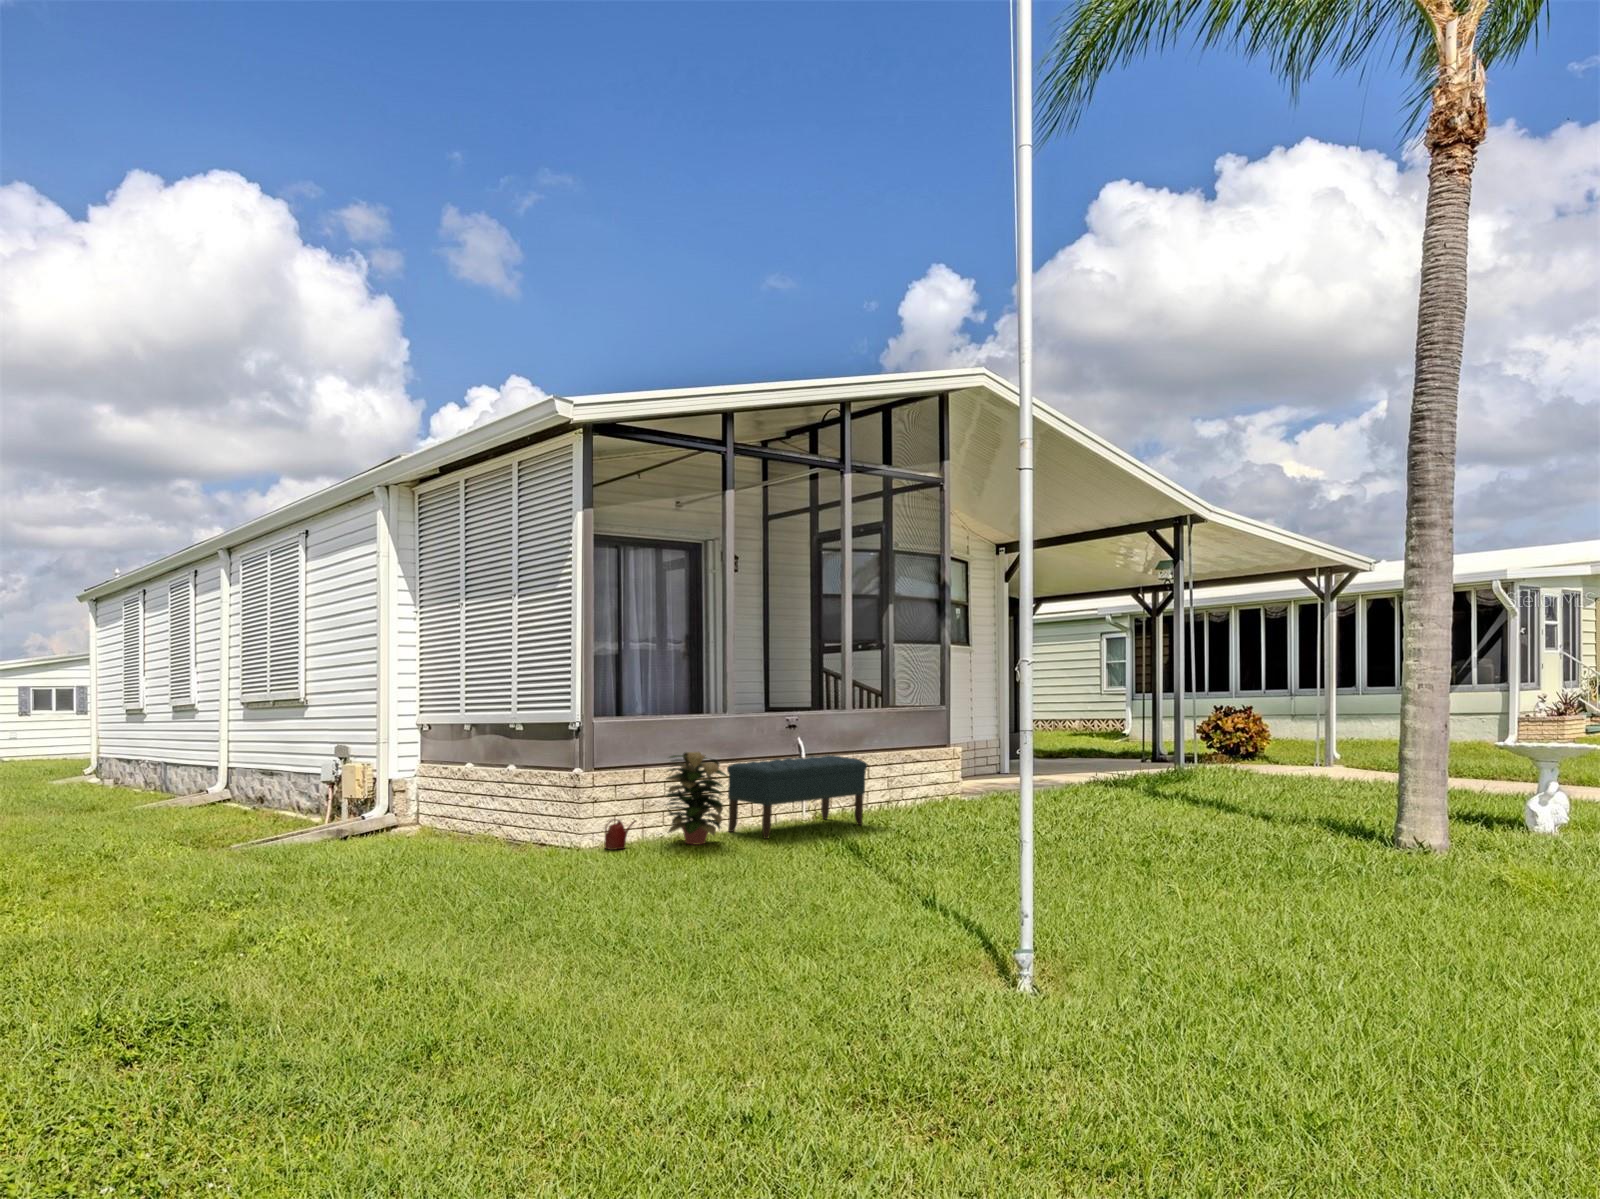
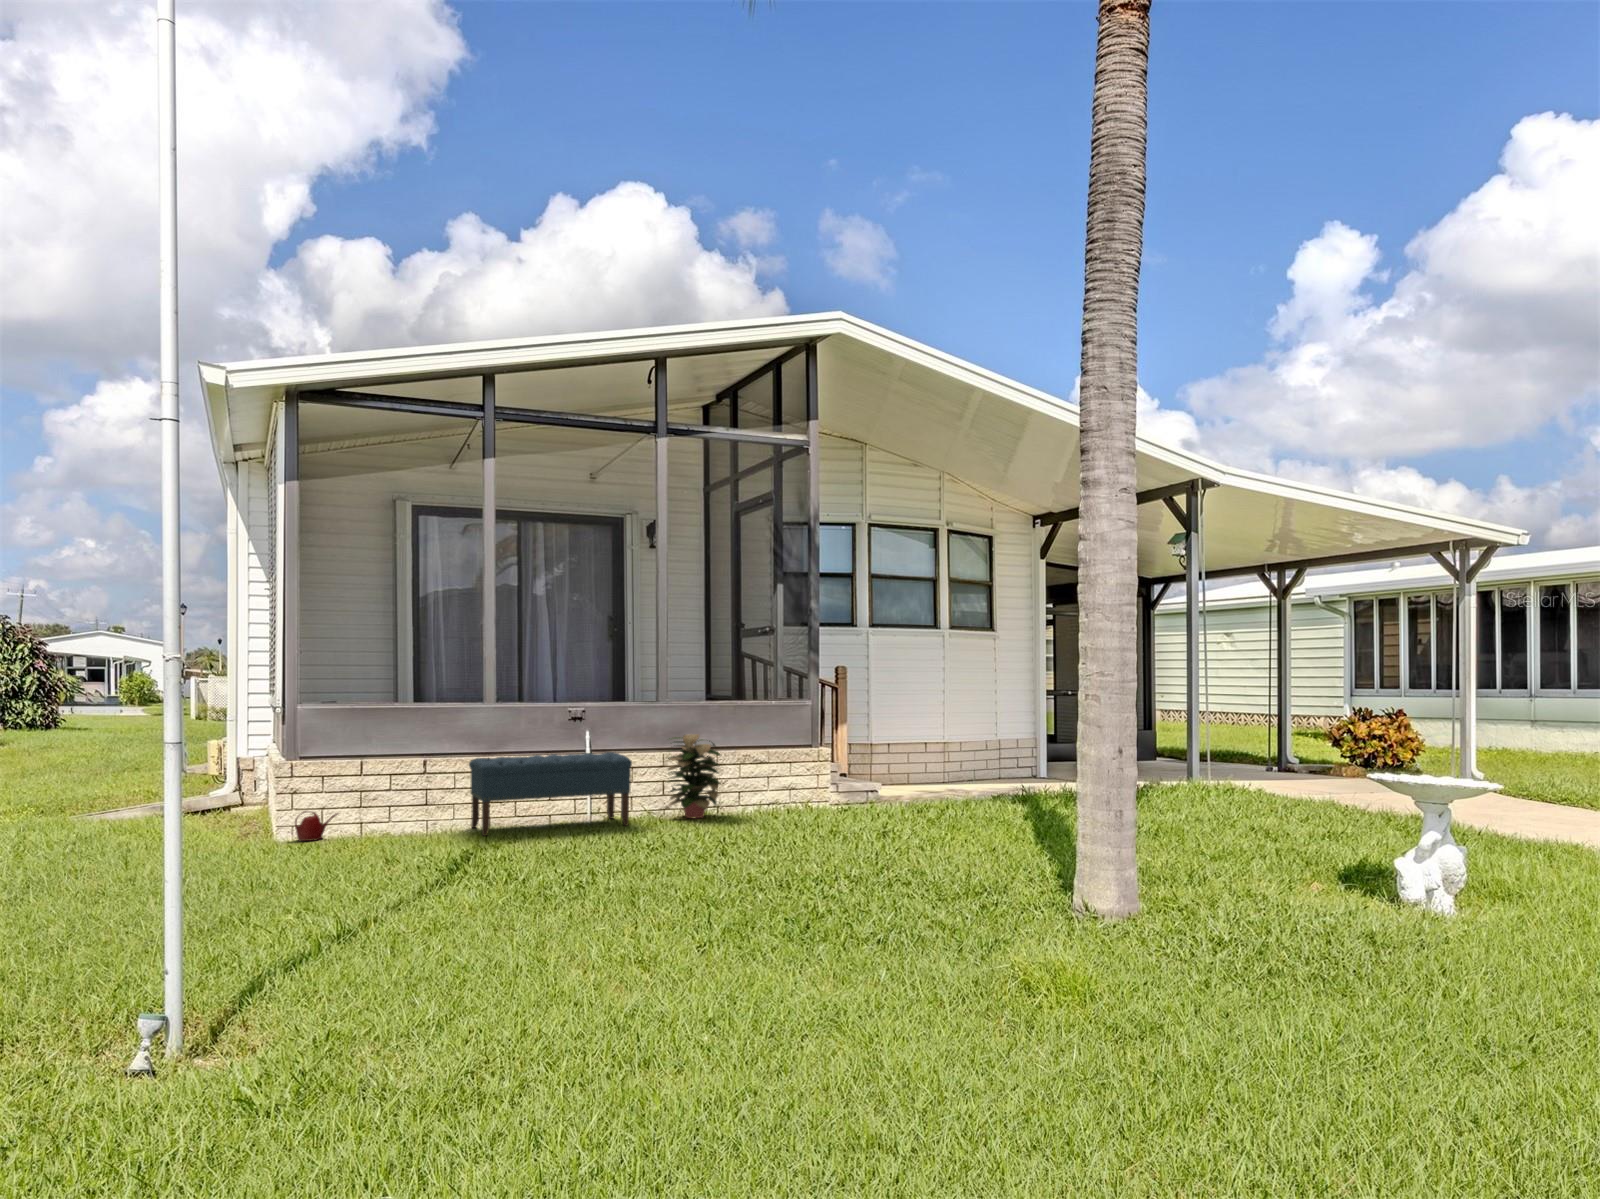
decorative plant: present [666,752,726,845] -> present [668,734,720,818]

